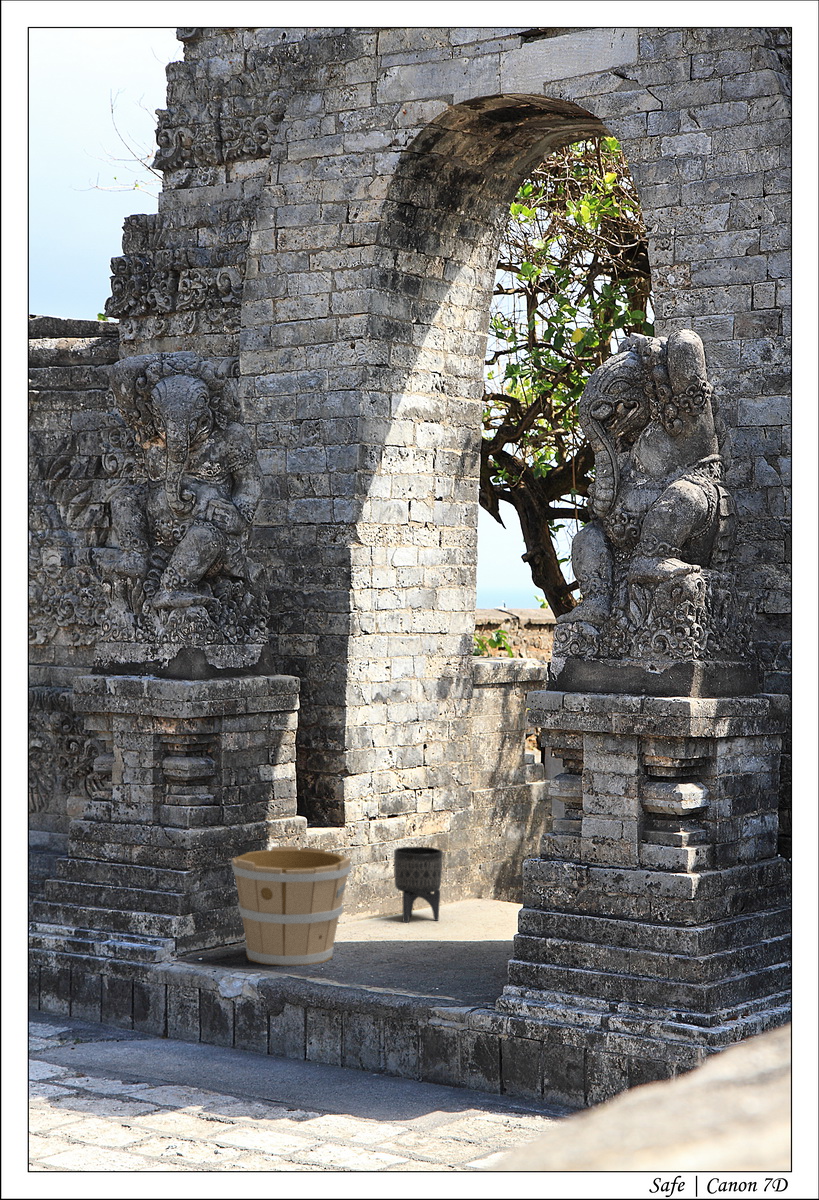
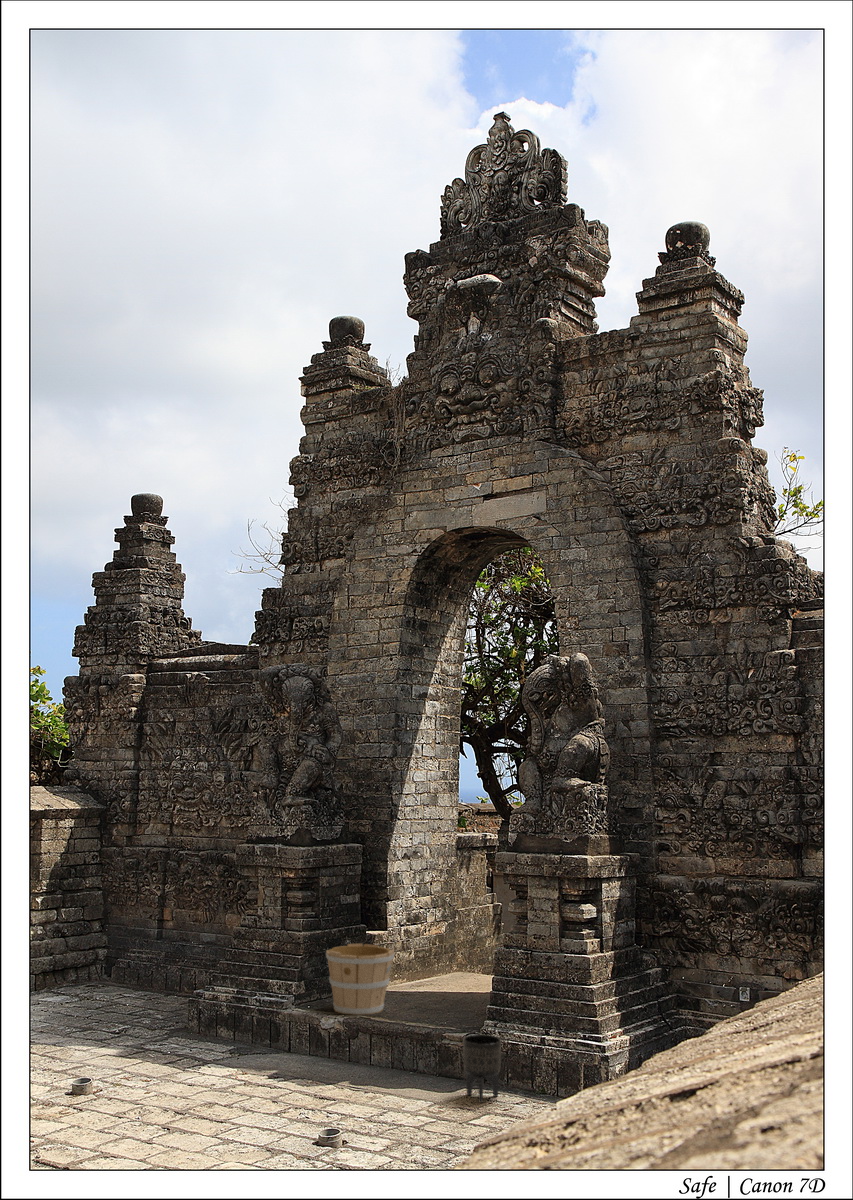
planter: present [394,847,443,923] -> present [463,1035,501,1103]

